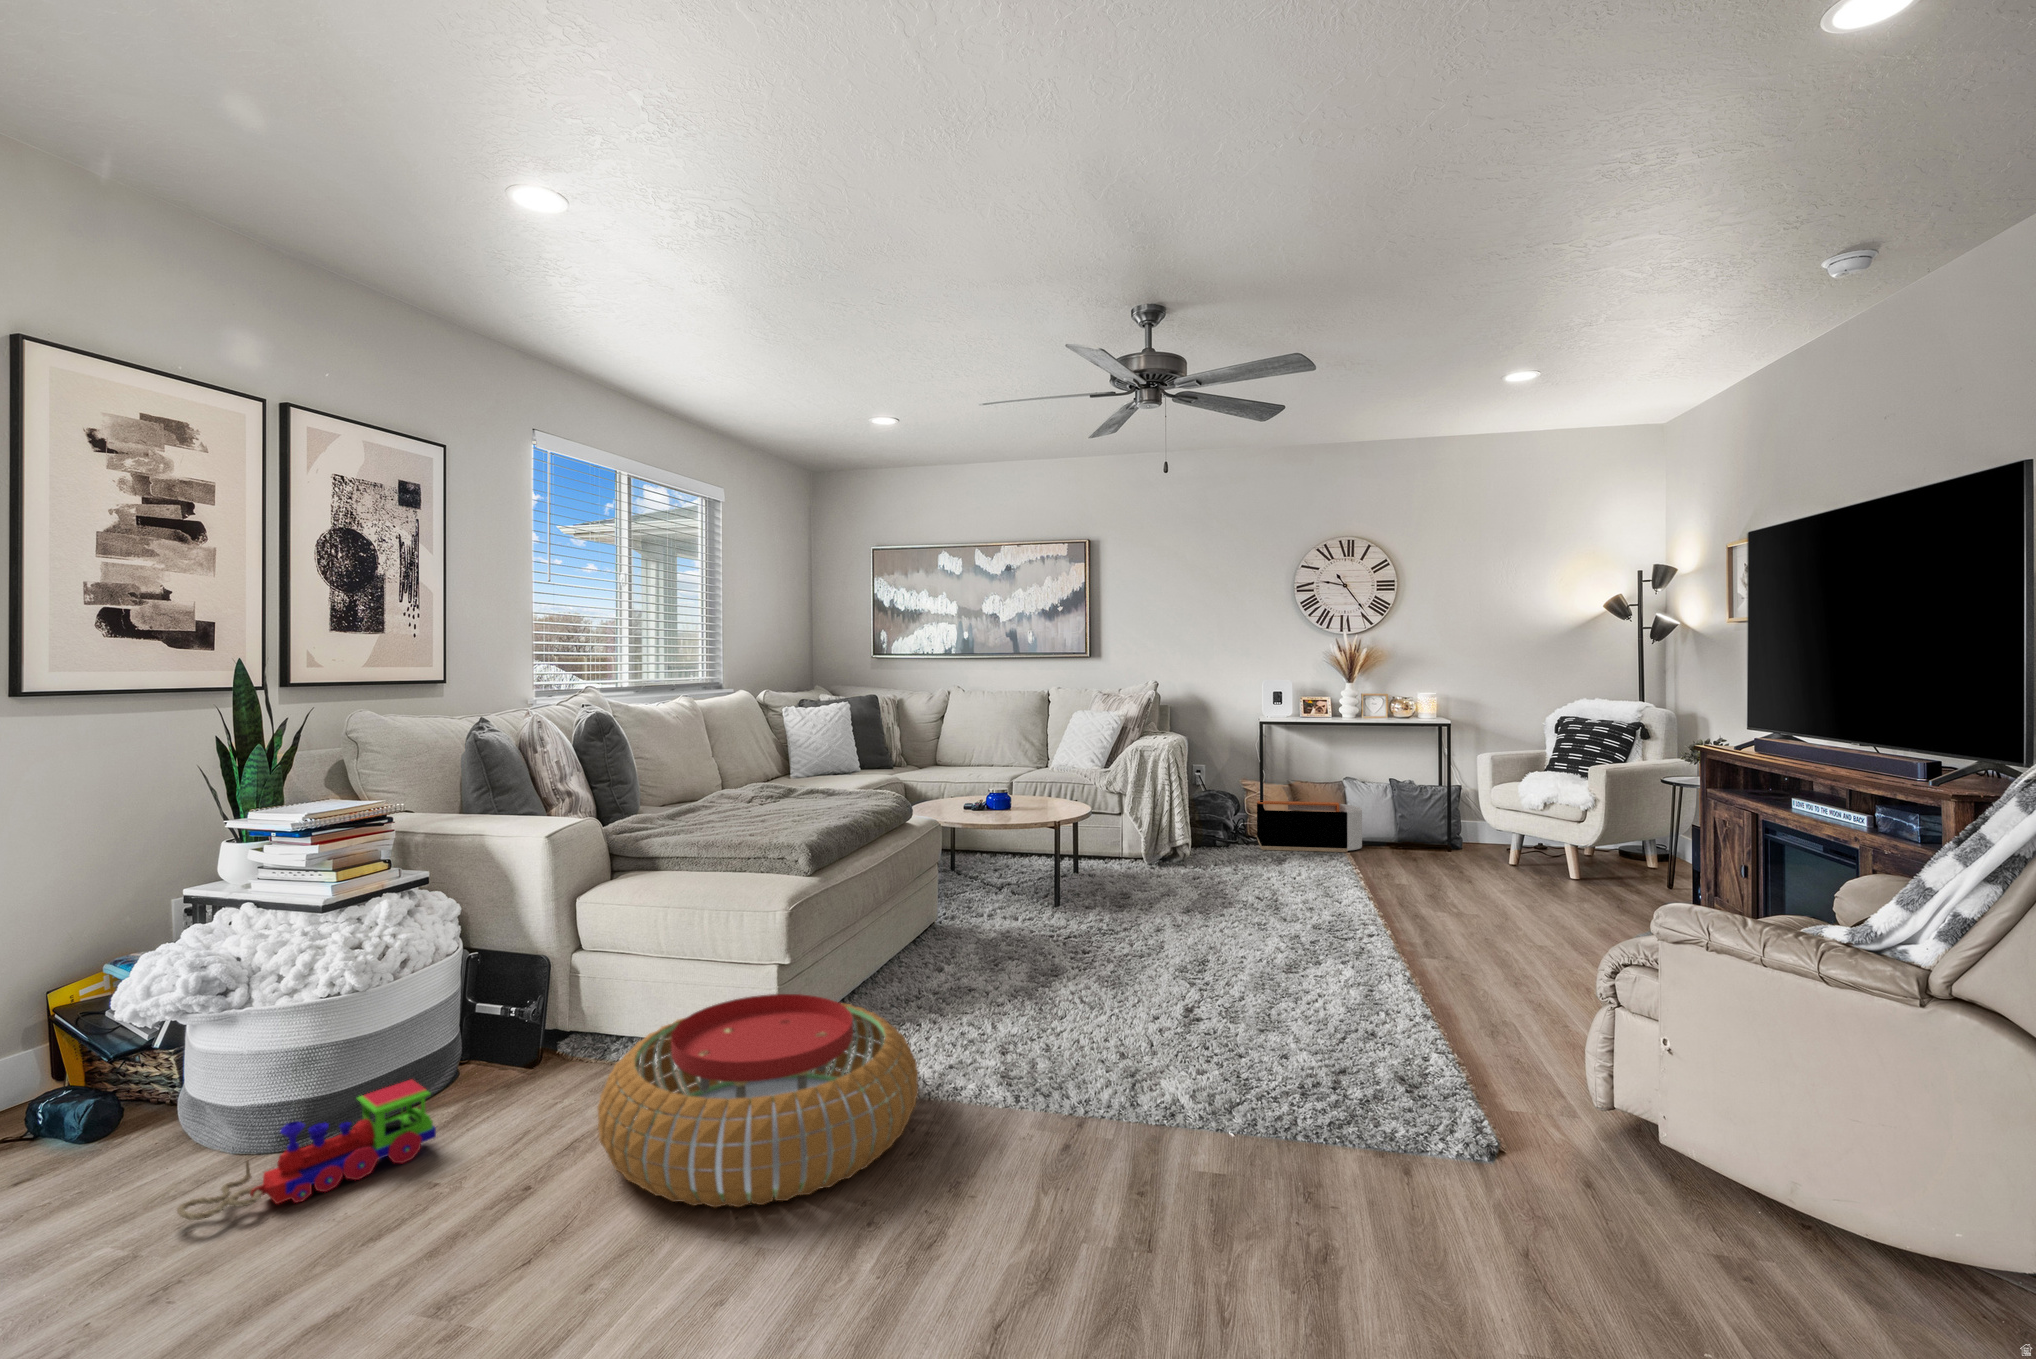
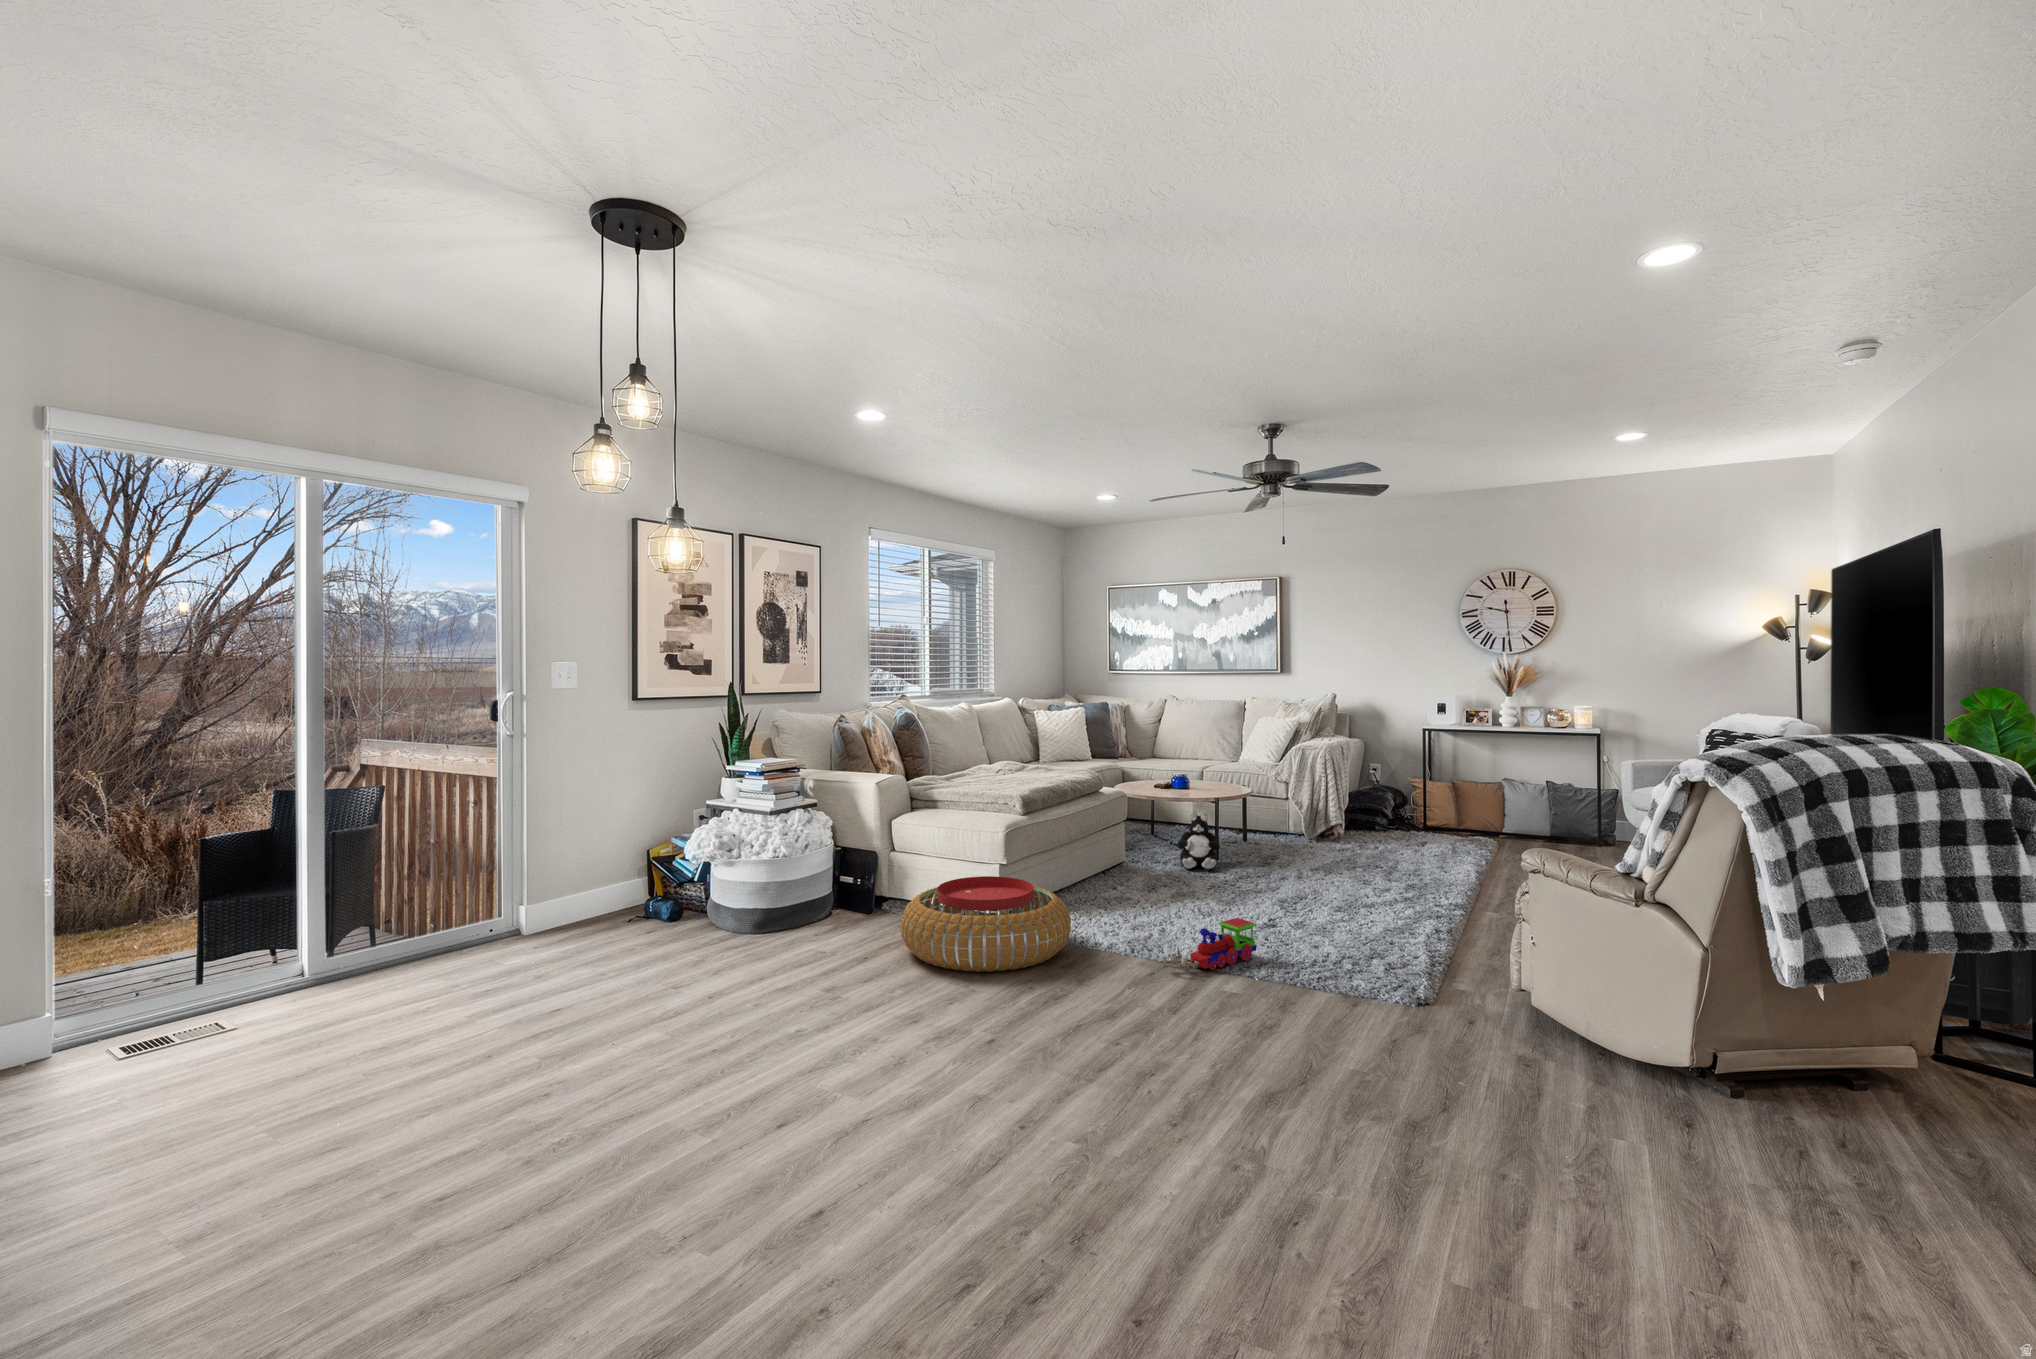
storage bin: present [1257,801,1362,852] -> none [1416,795,1511,841]
plush toy: none [1008,845,1065,924] -> present [1177,814,1220,870]
toy train: present [177,1080,436,1220] -> present [1163,918,1257,970]

